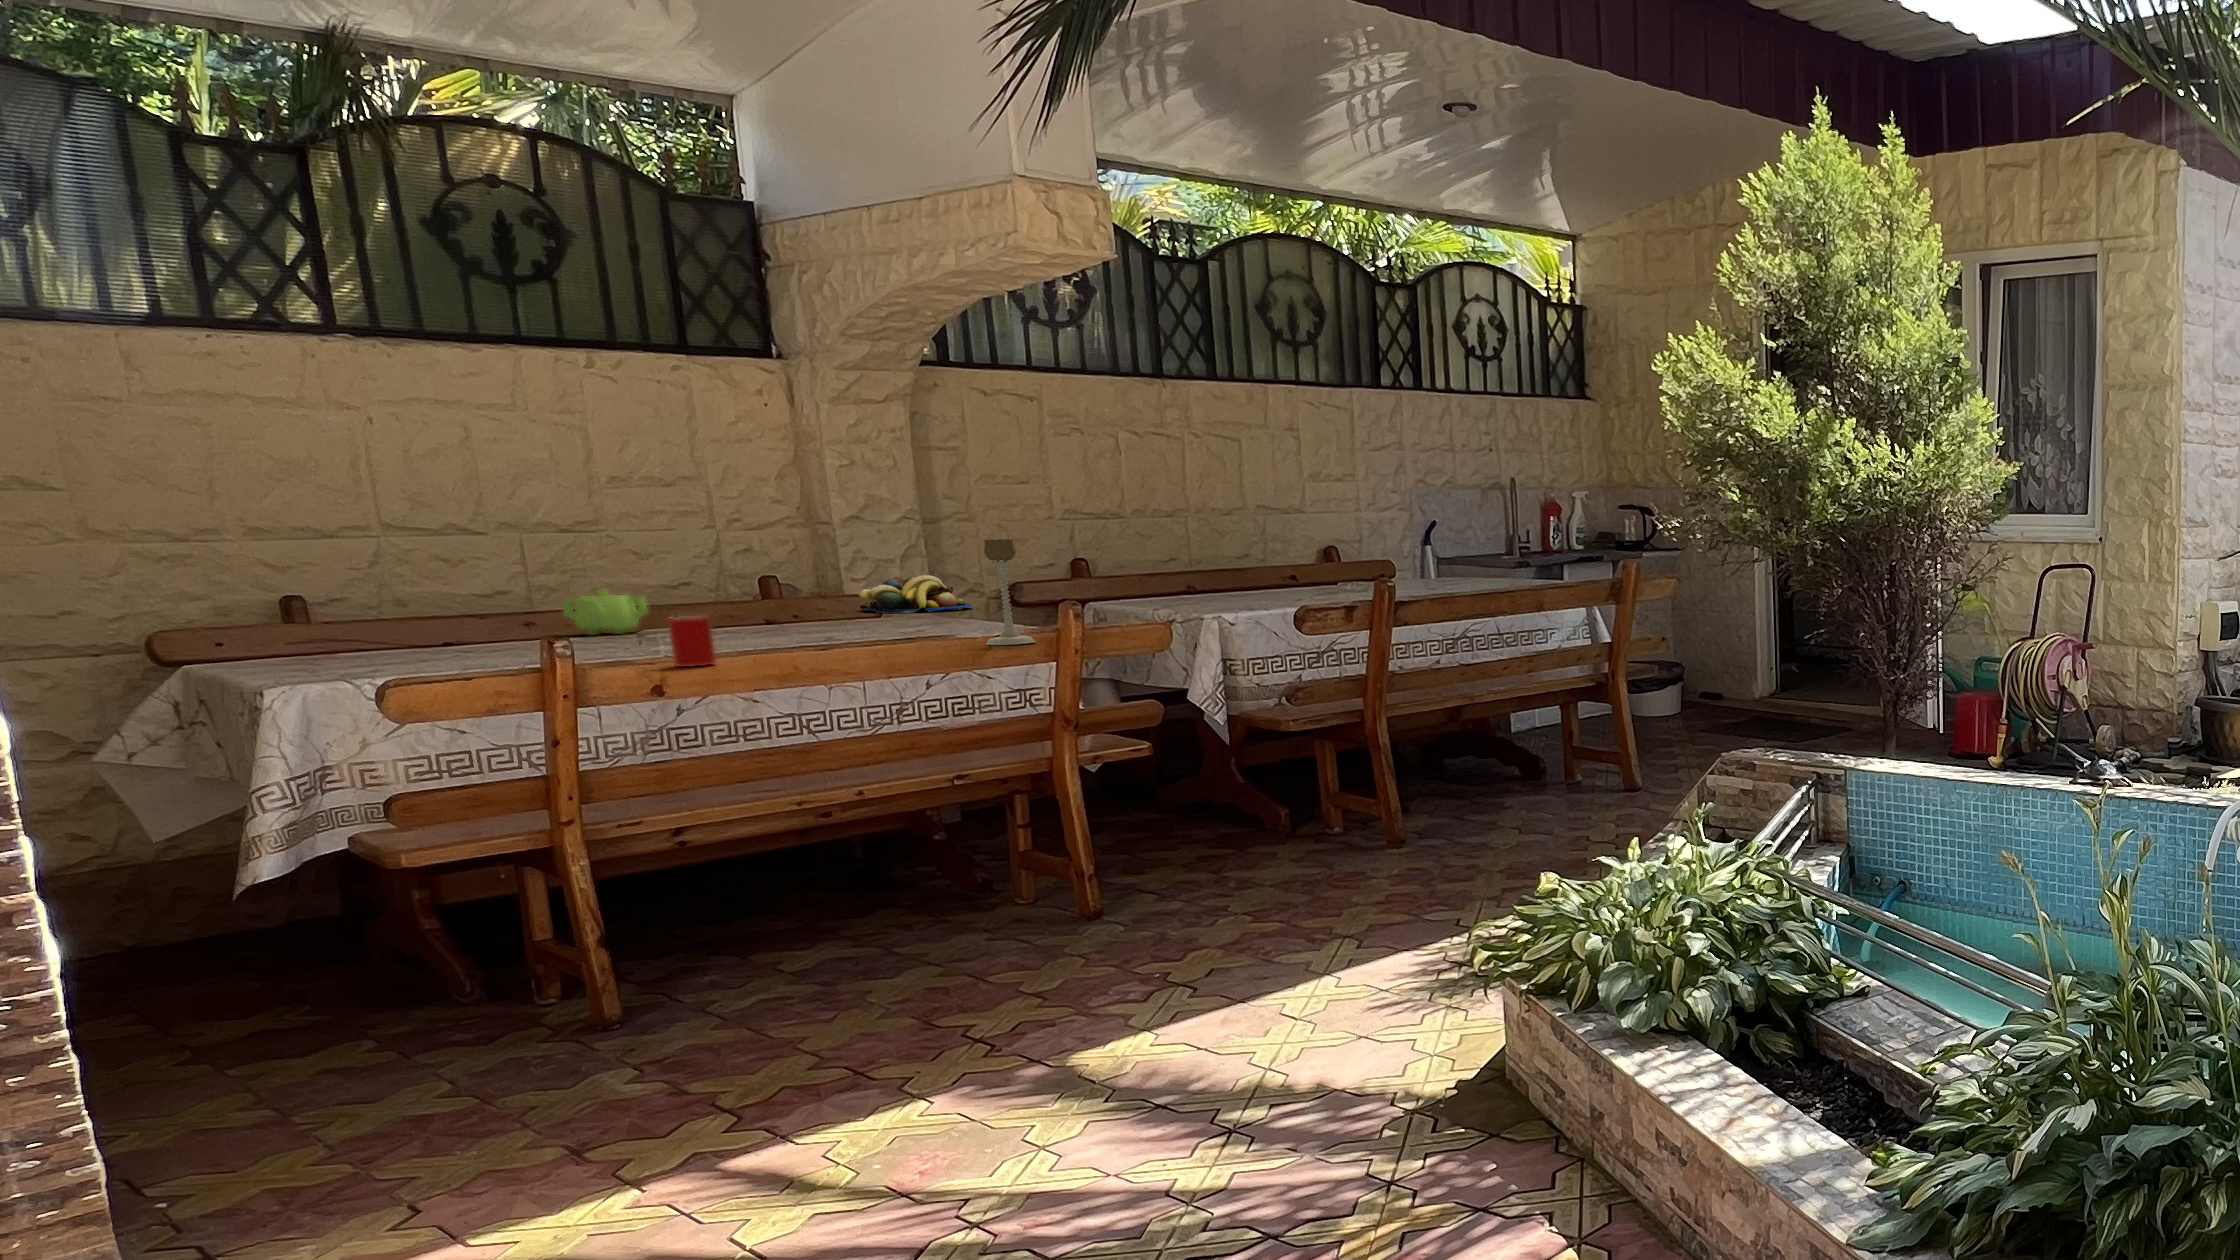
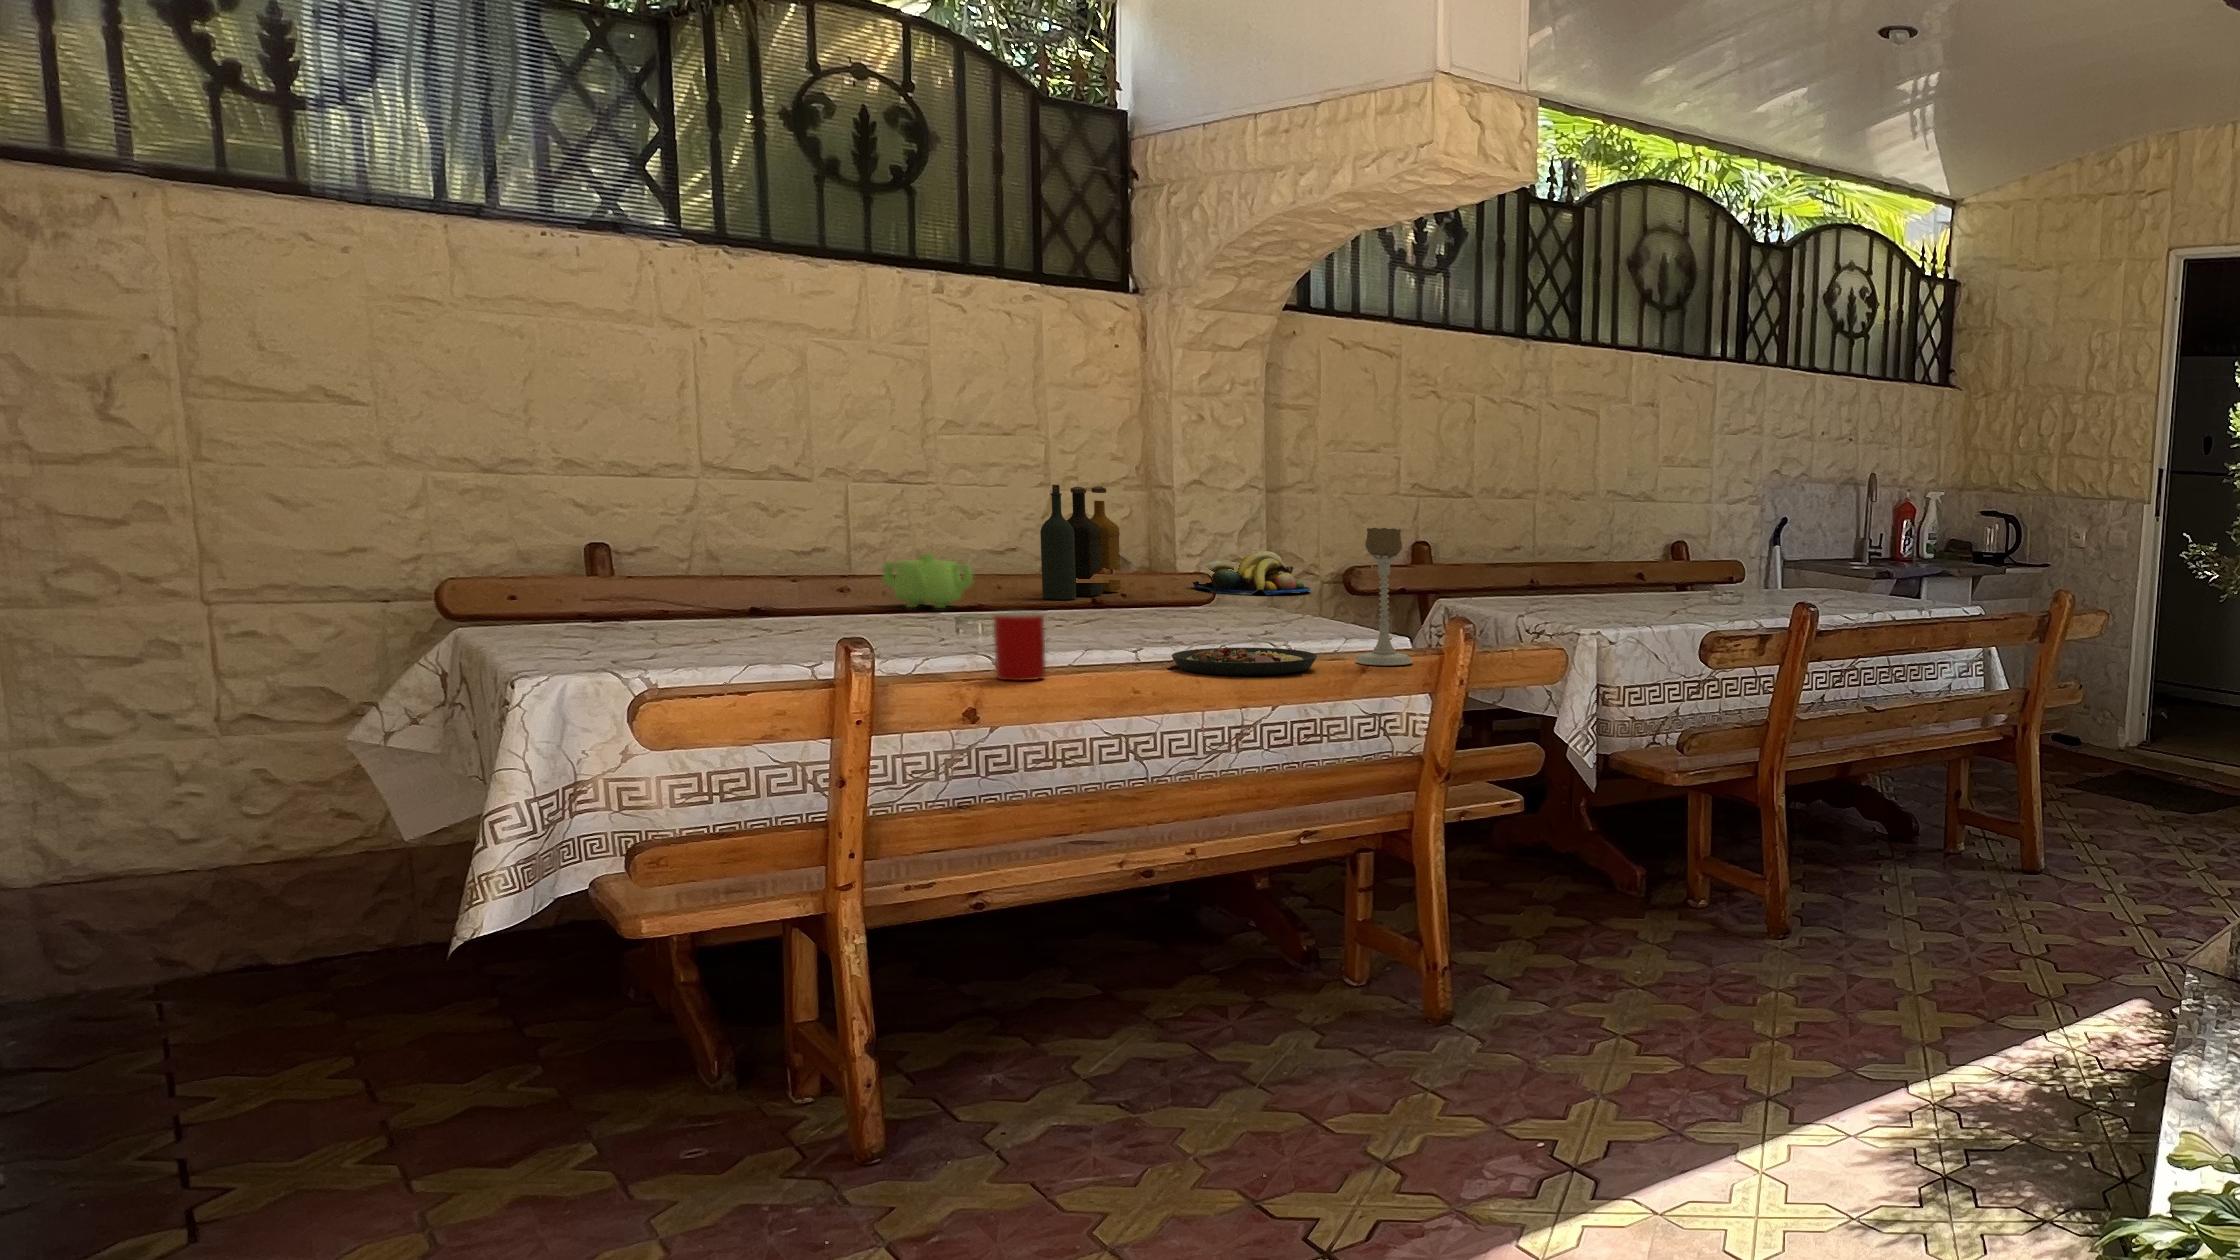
bottle: none [707,527,791,624] -> present [1040,485,1121,600]
plate: none [824,636,948,656] -> present [1172,647,1317,675]

